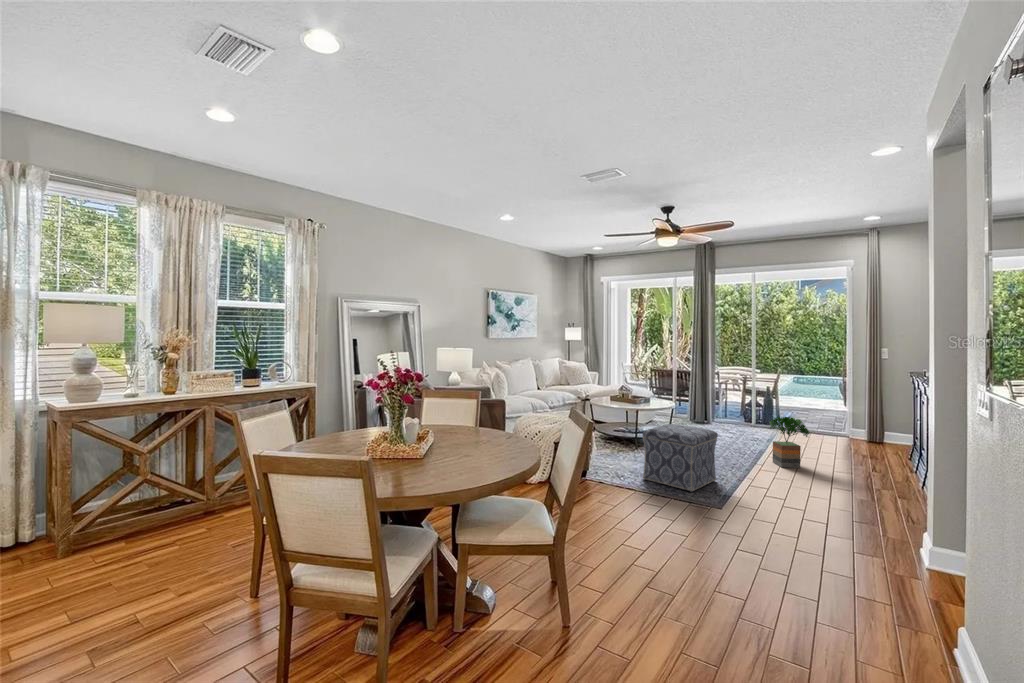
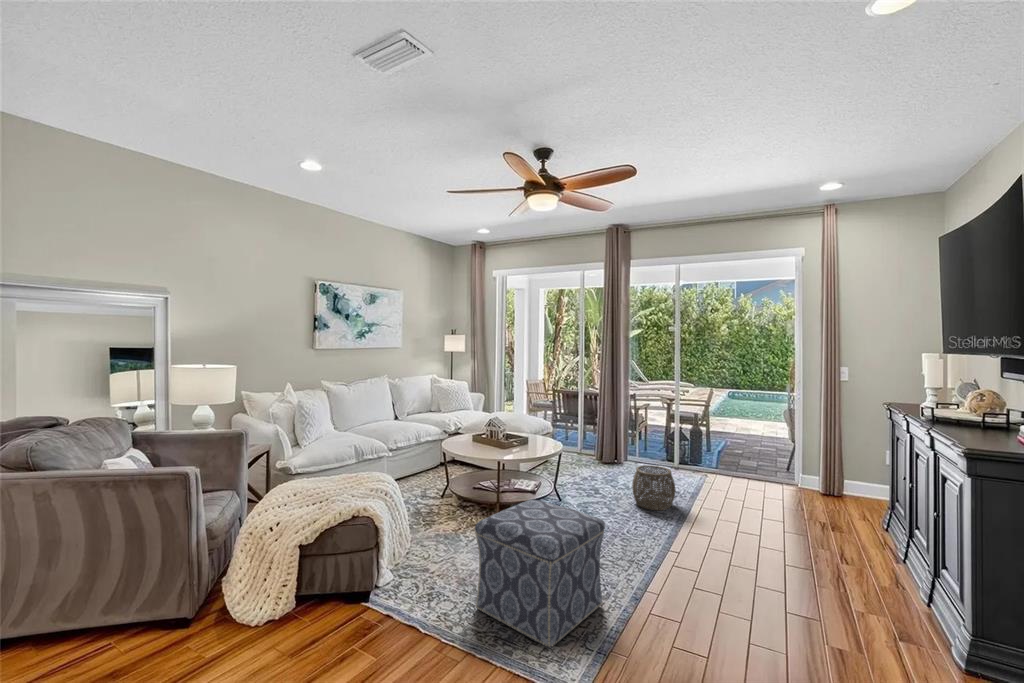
potted tree: present [770,417,810,468] -> none [691,474,754,559]
woven basket: none [723,418,755,447] -> present [632,465,675,511]

